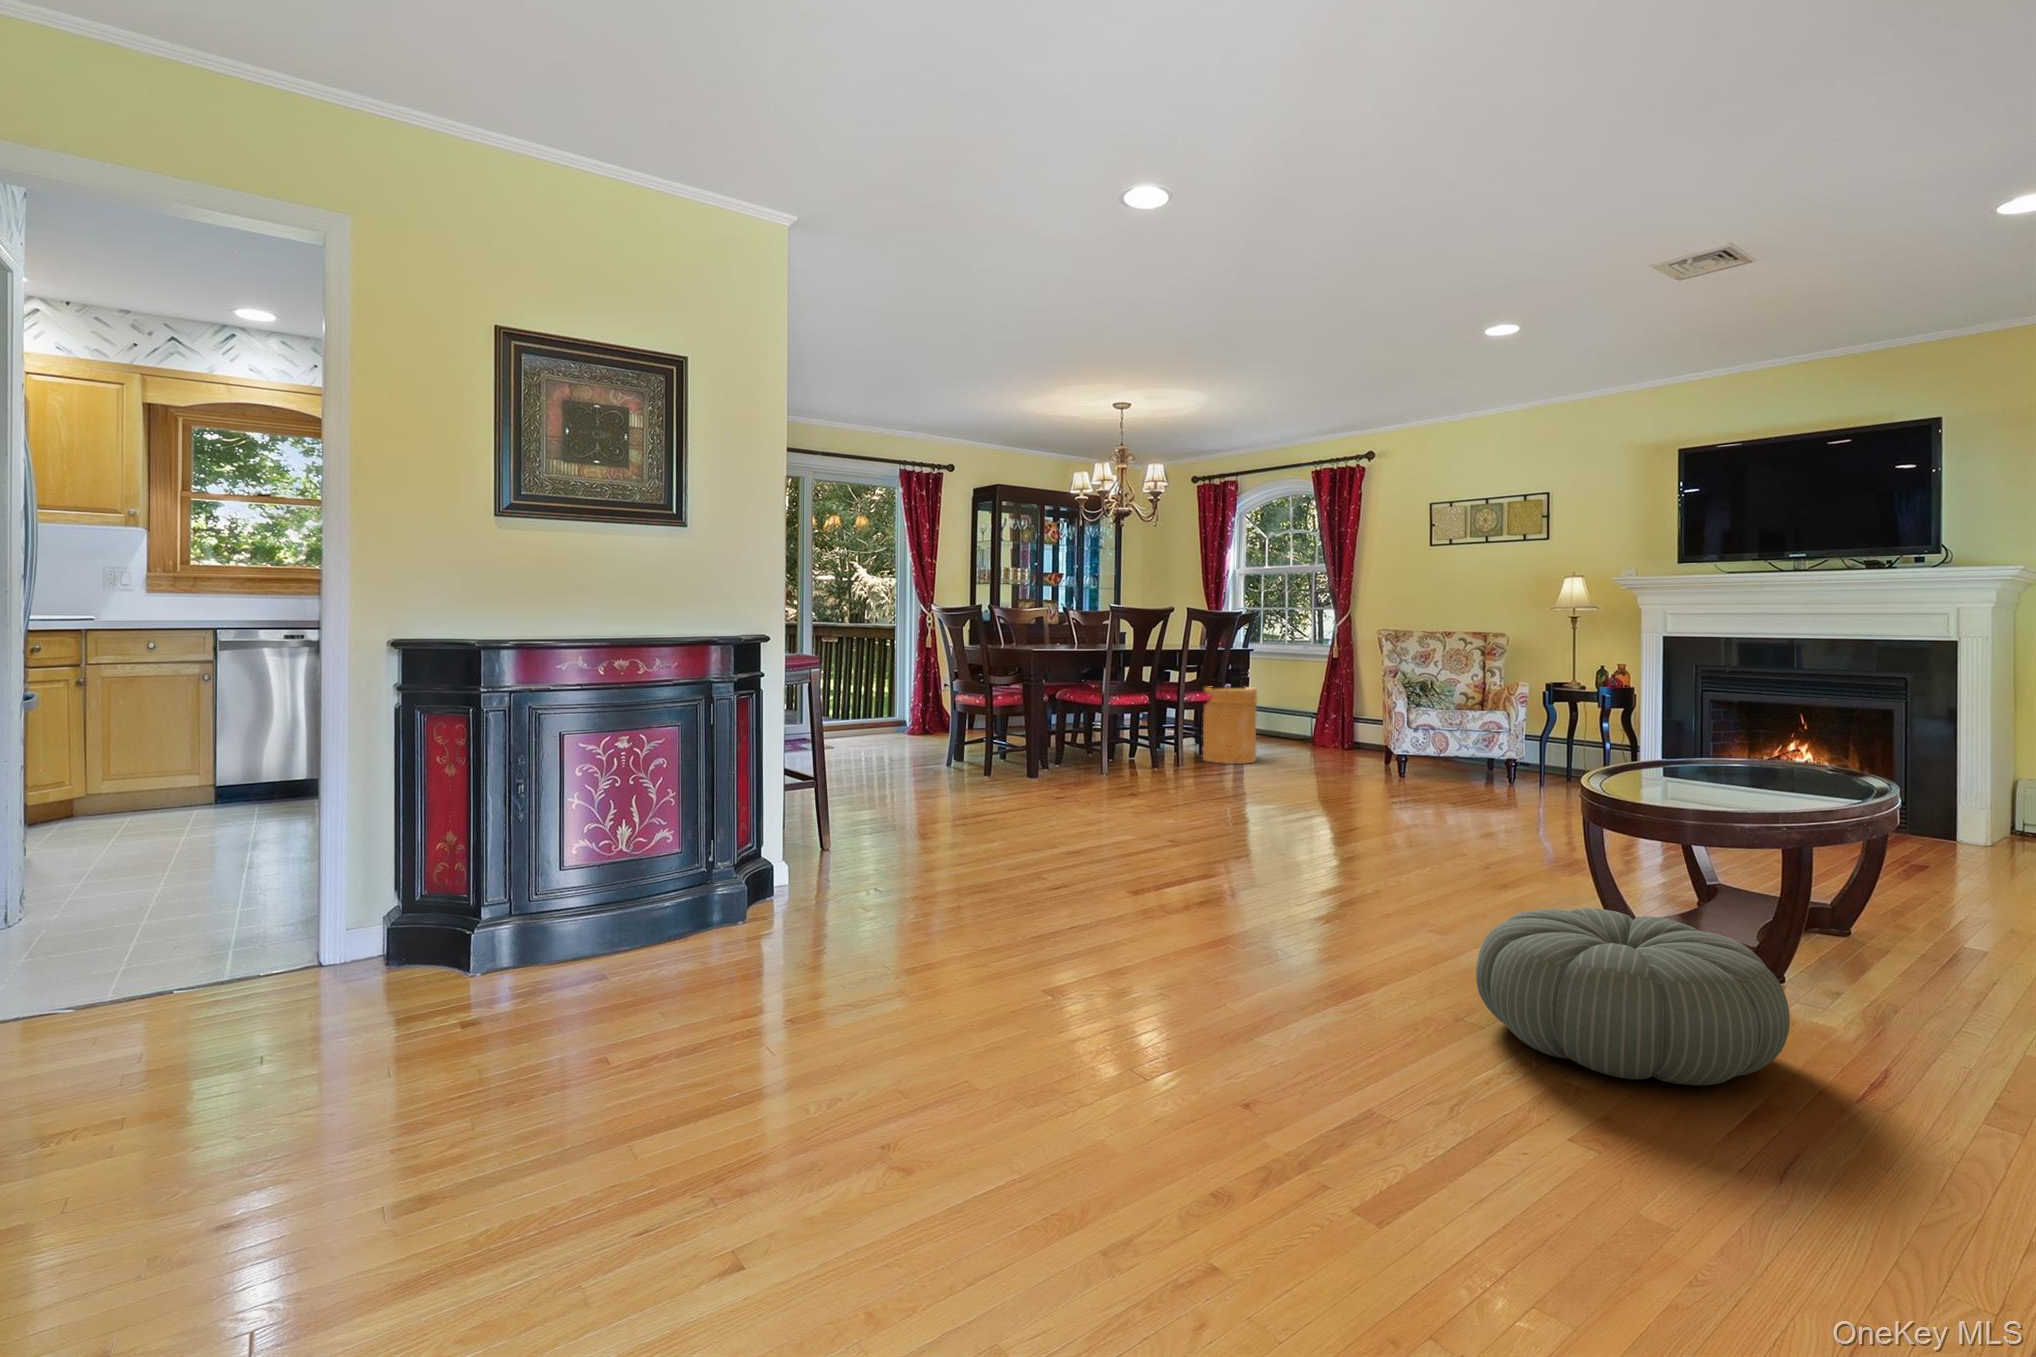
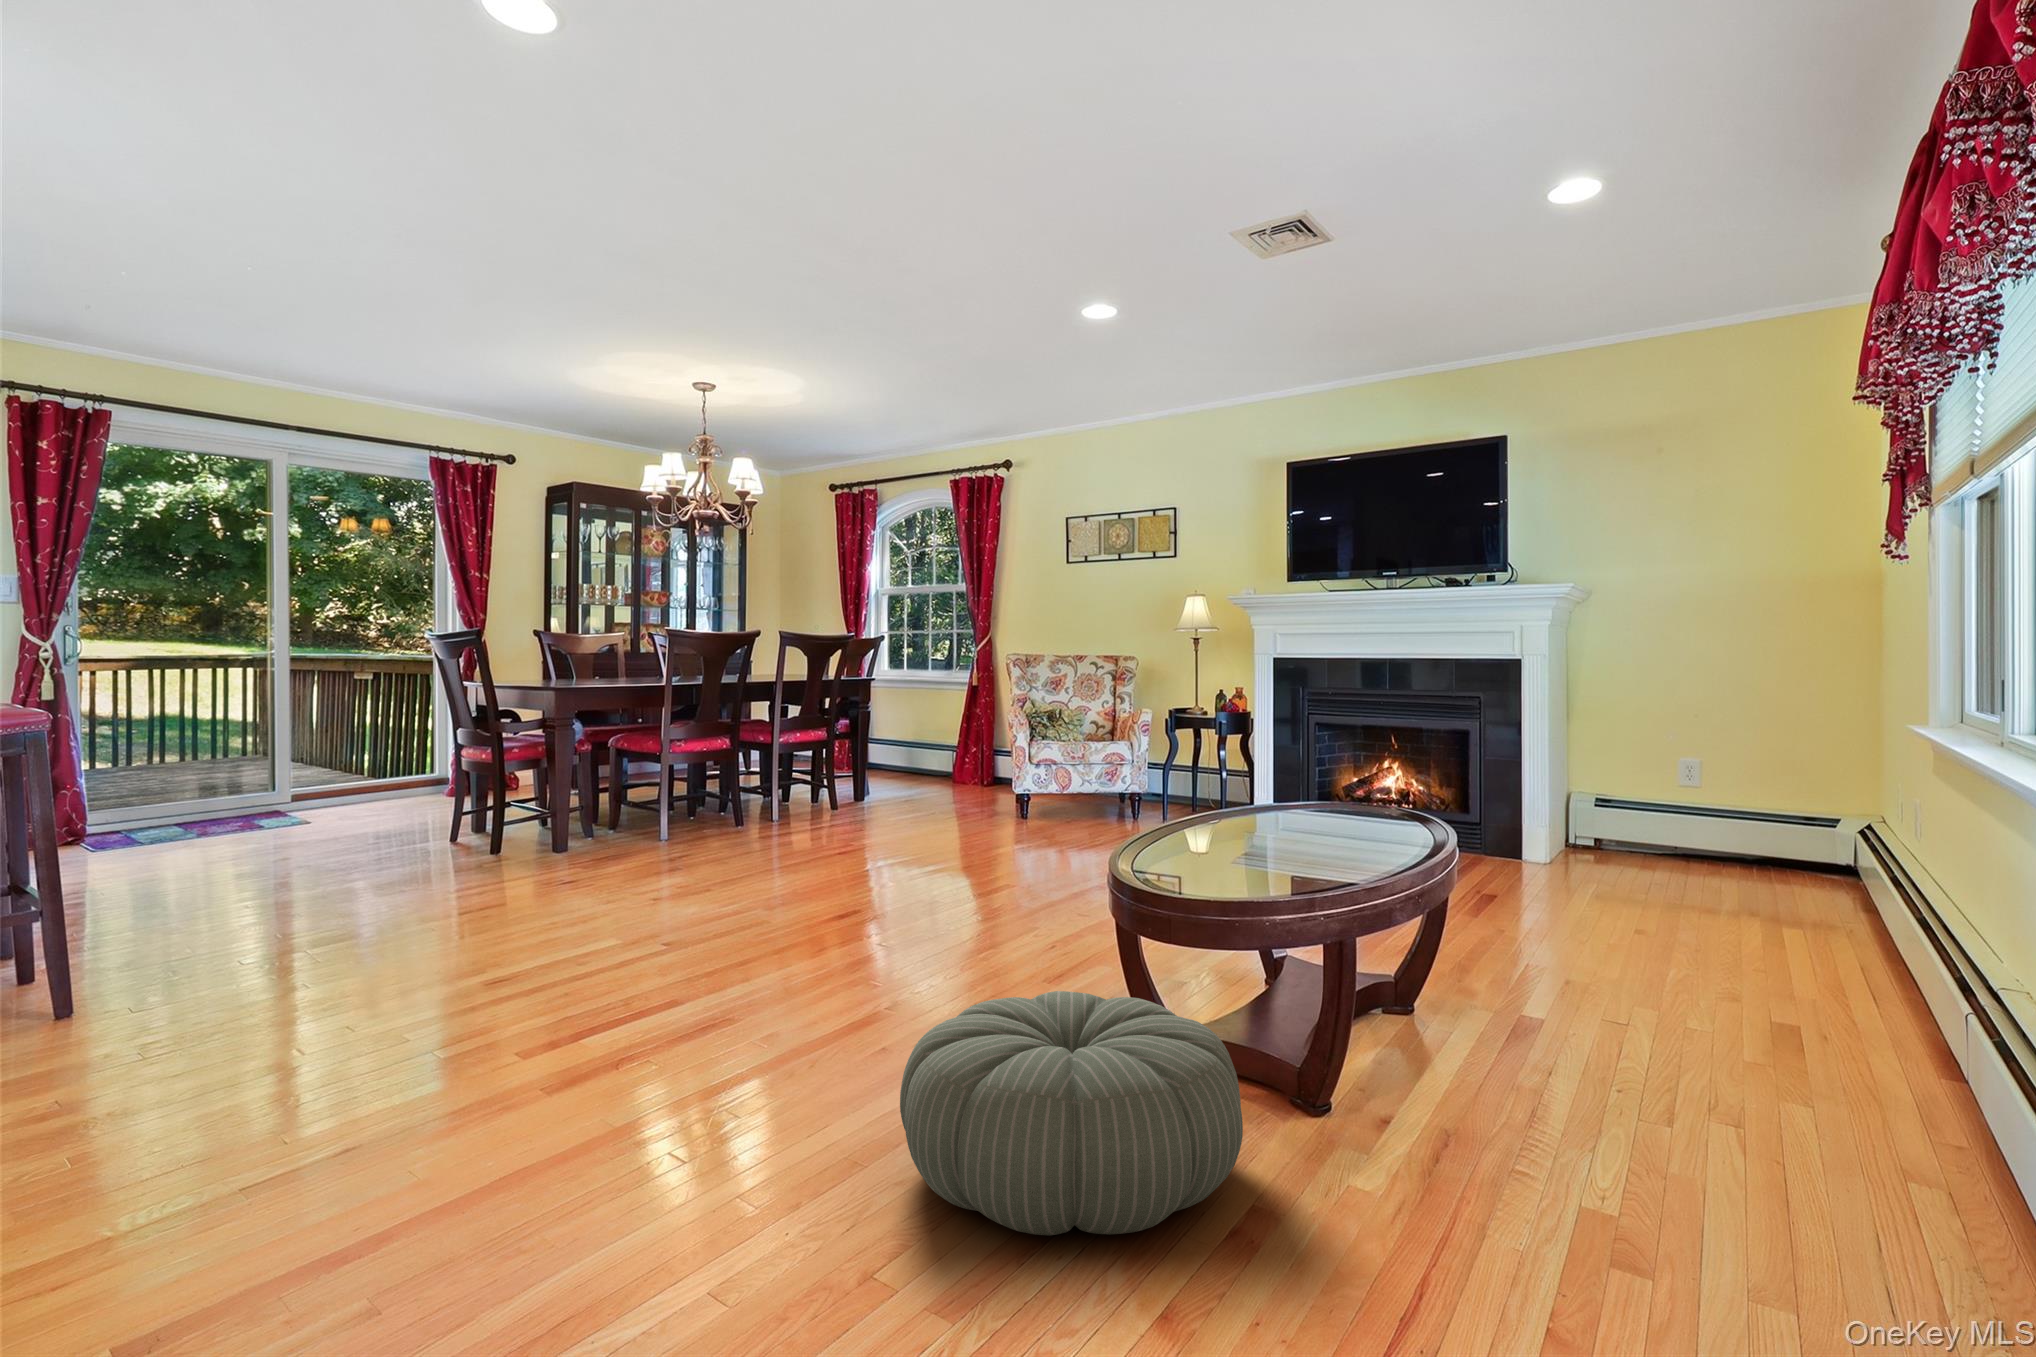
basket: present [1202,686,1257,764] -> none [815,720,878,809]

